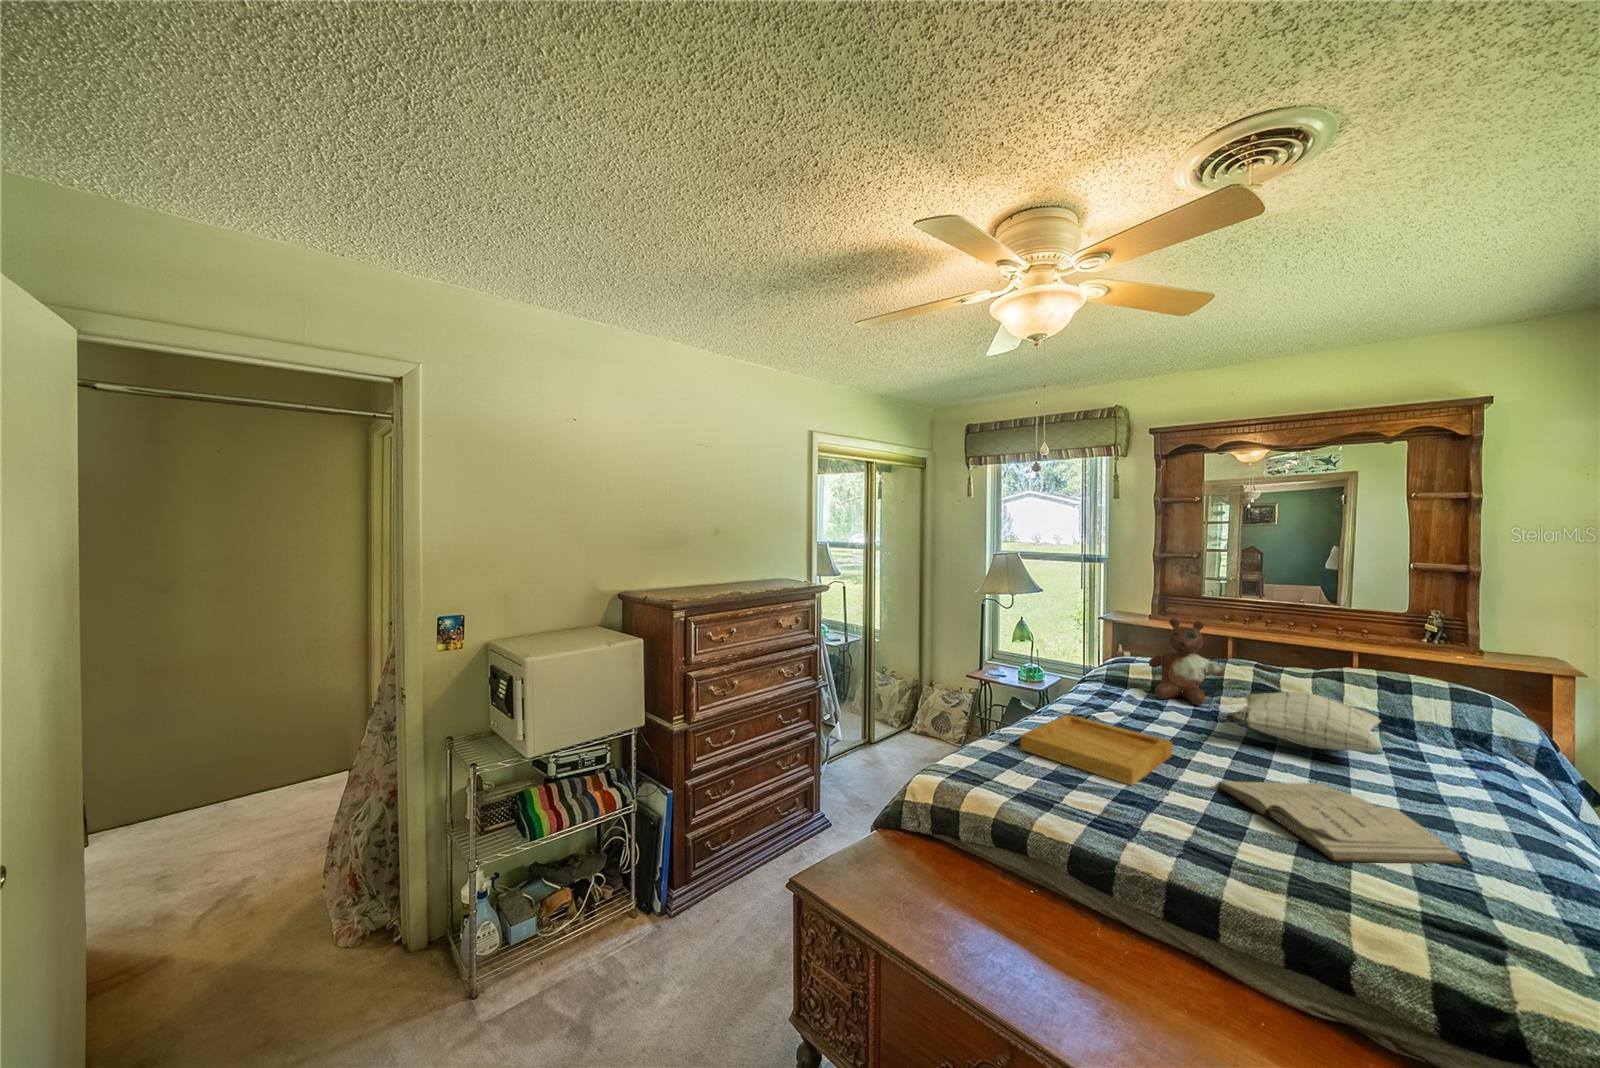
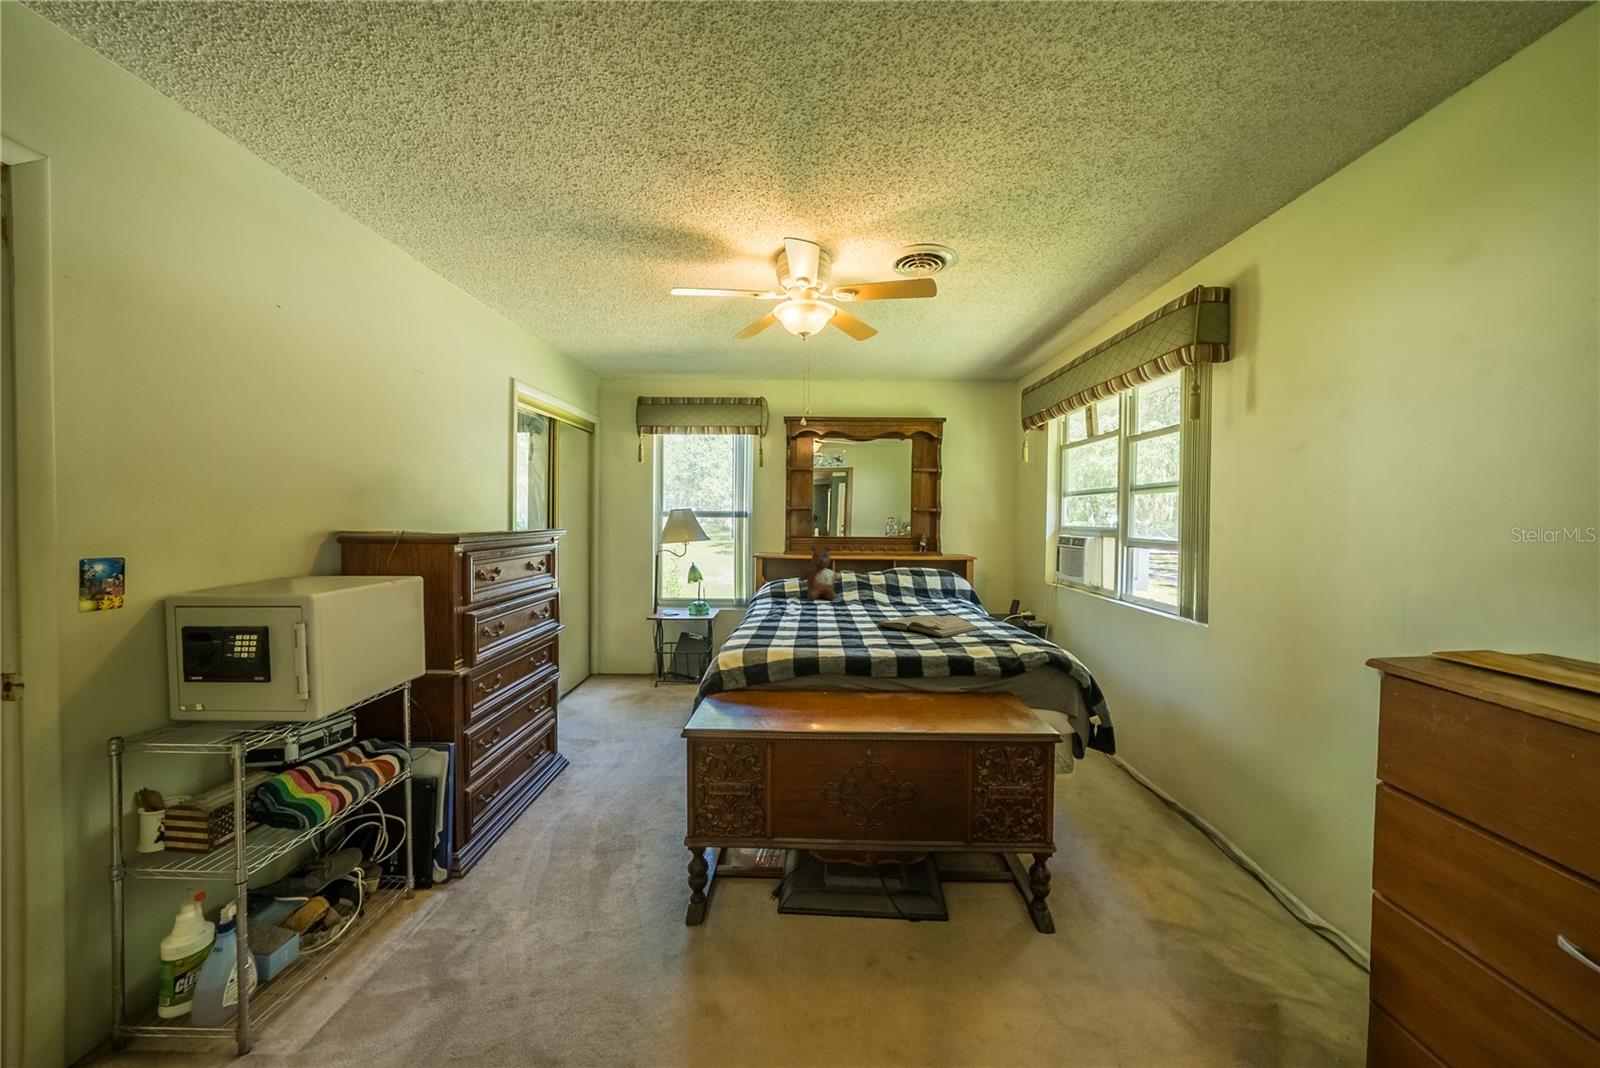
pillow: present [1226,692,1382,751] -> none [860,575,932,607]
tray: present [1020,715,1172,786] -> none [768,609,845,634]

